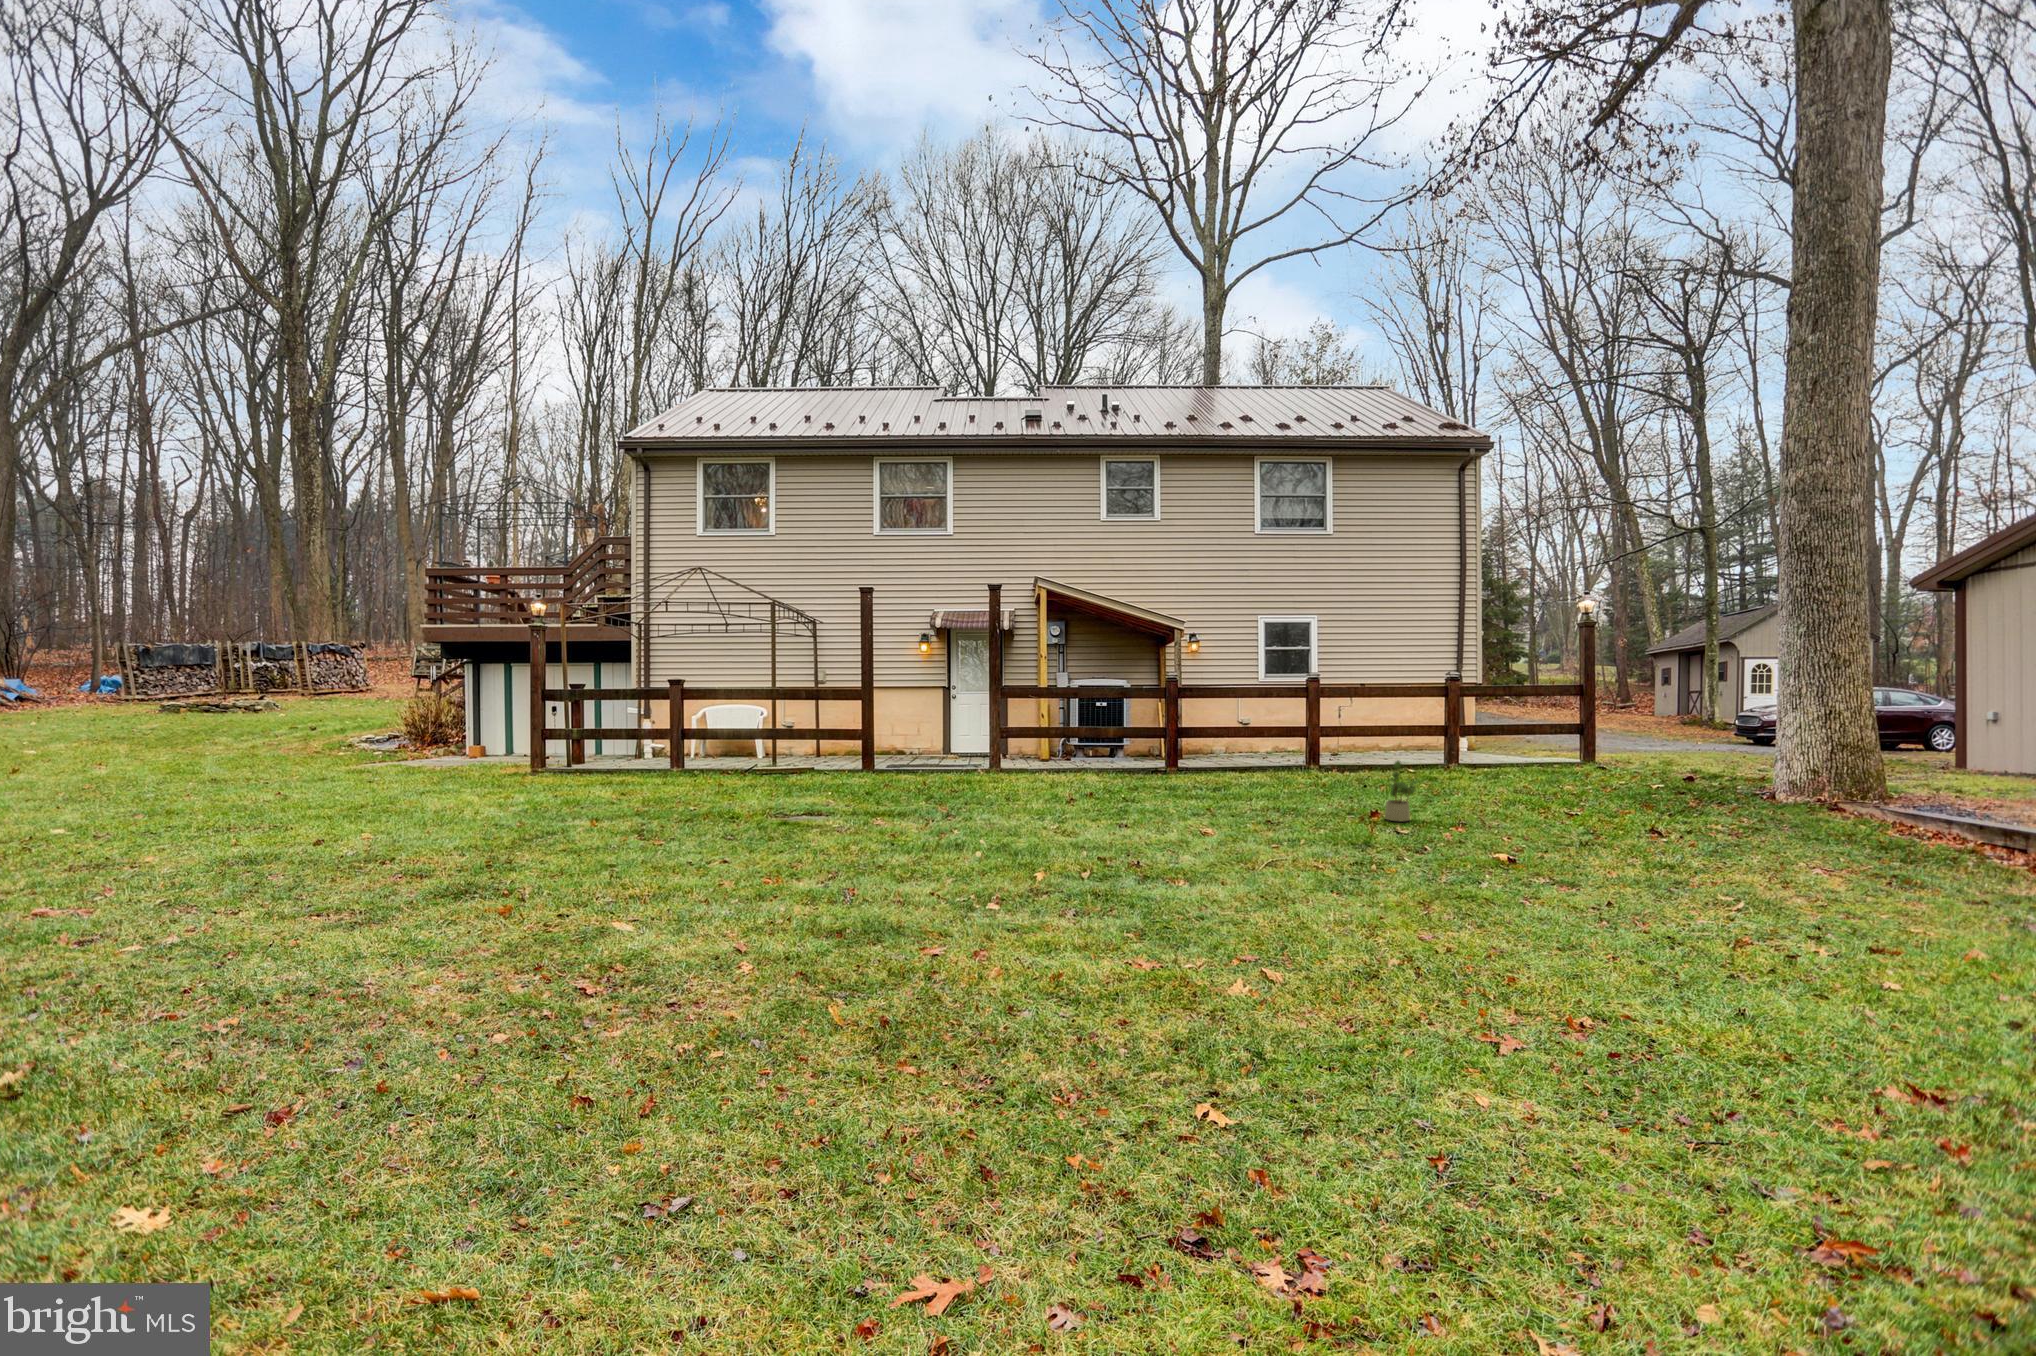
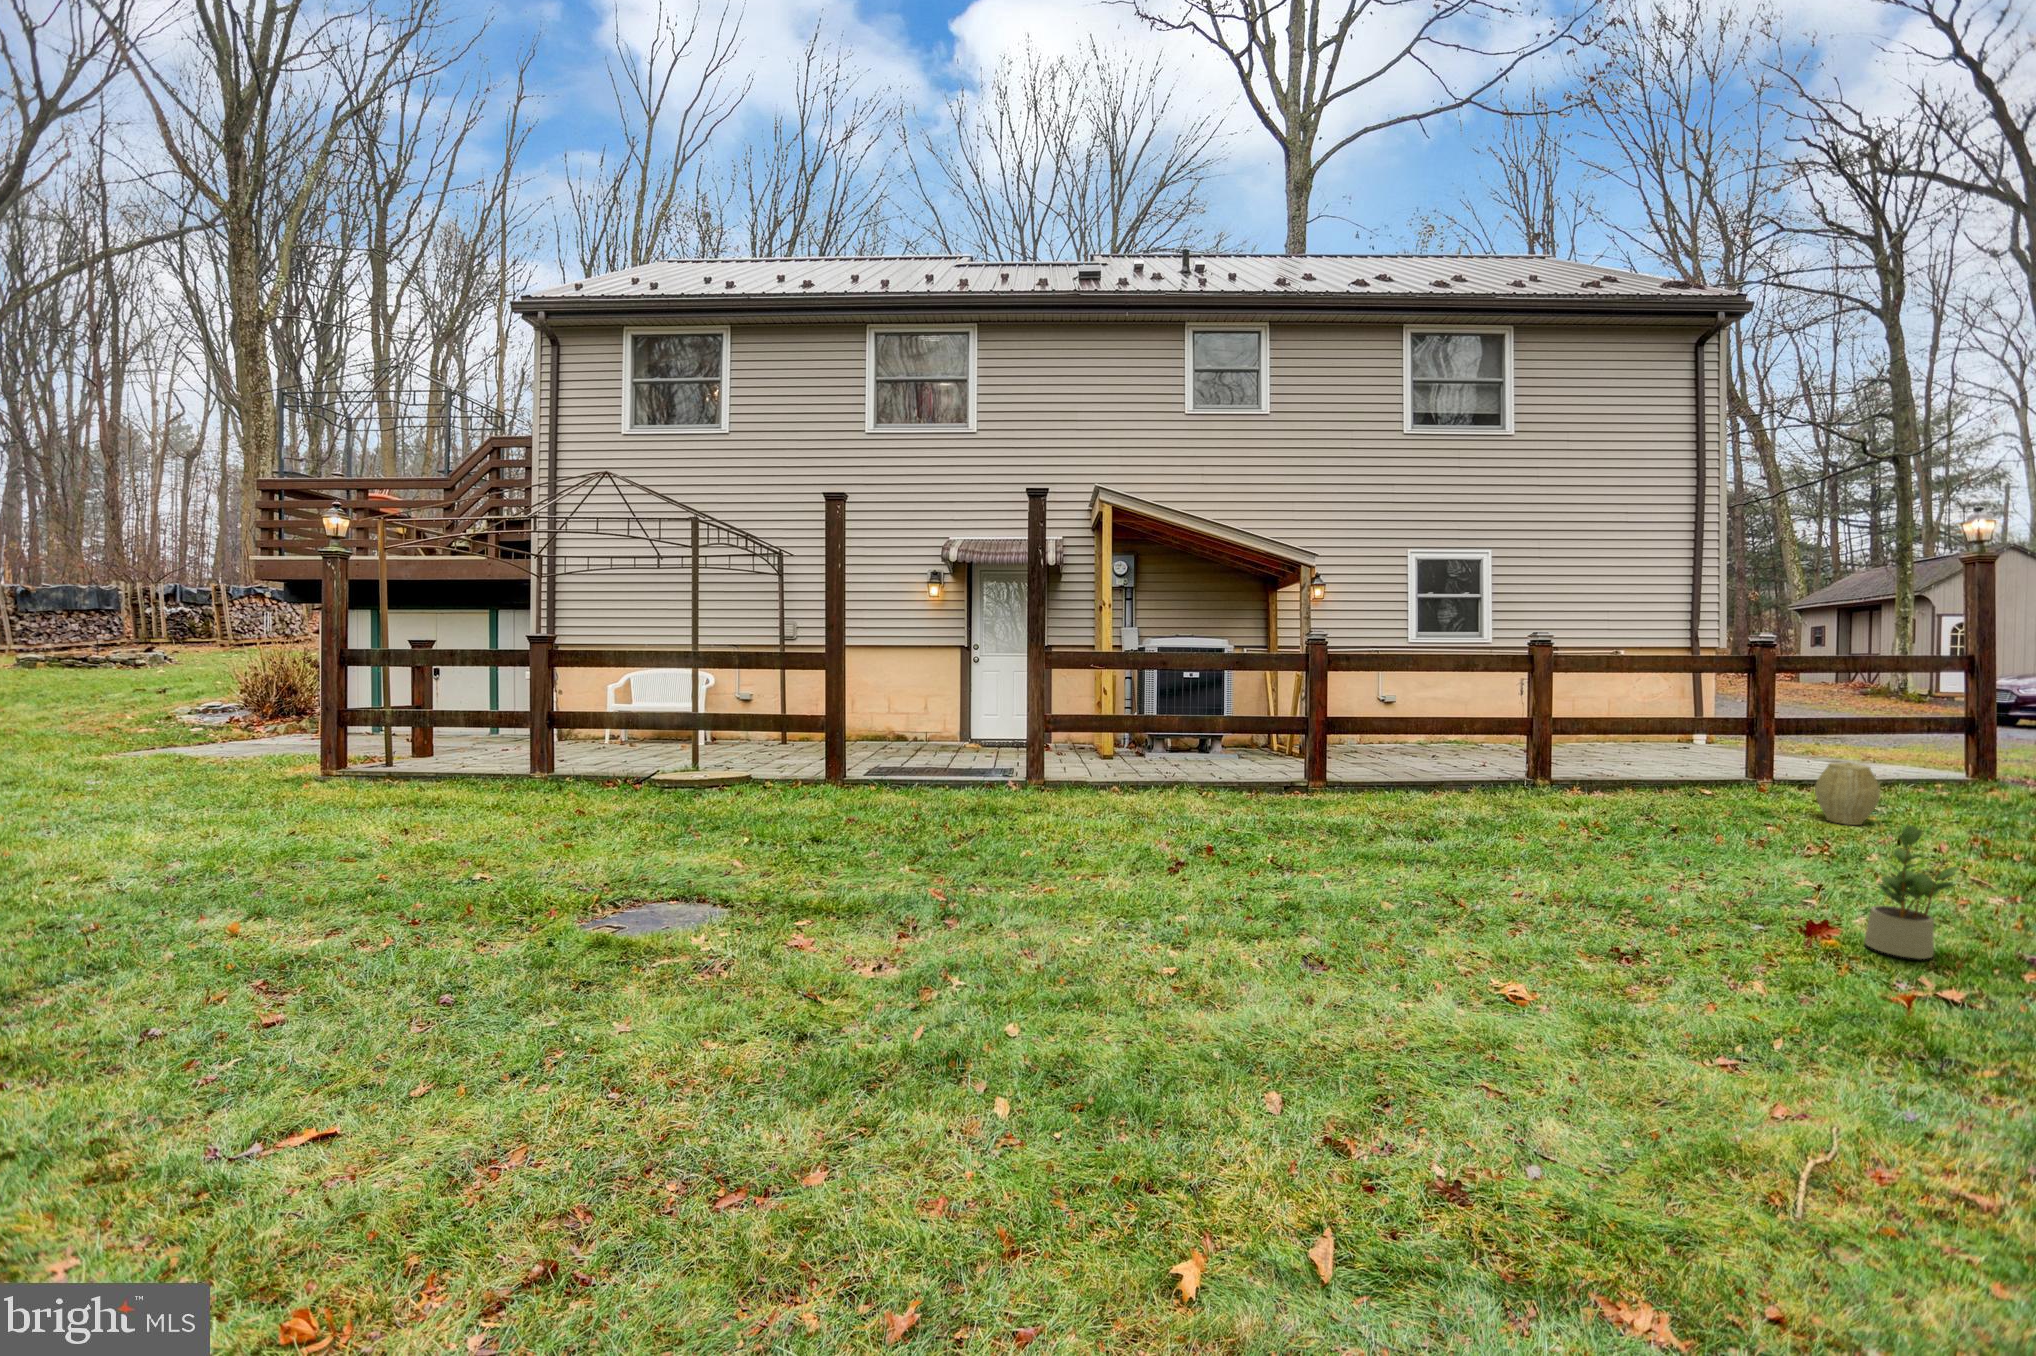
woven basket: none [1438,745,1469,780] -> present [1815,762,1880,825]

